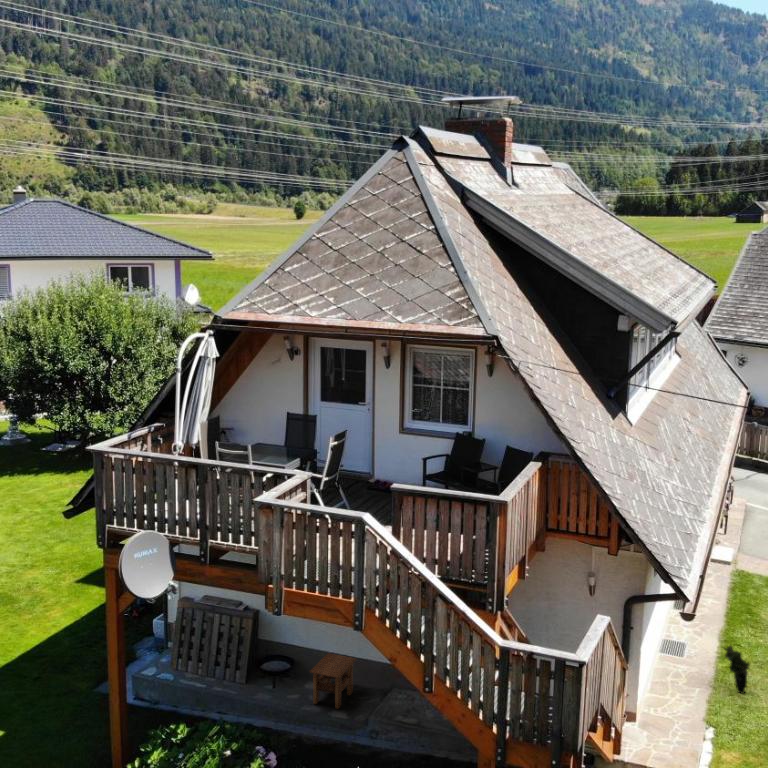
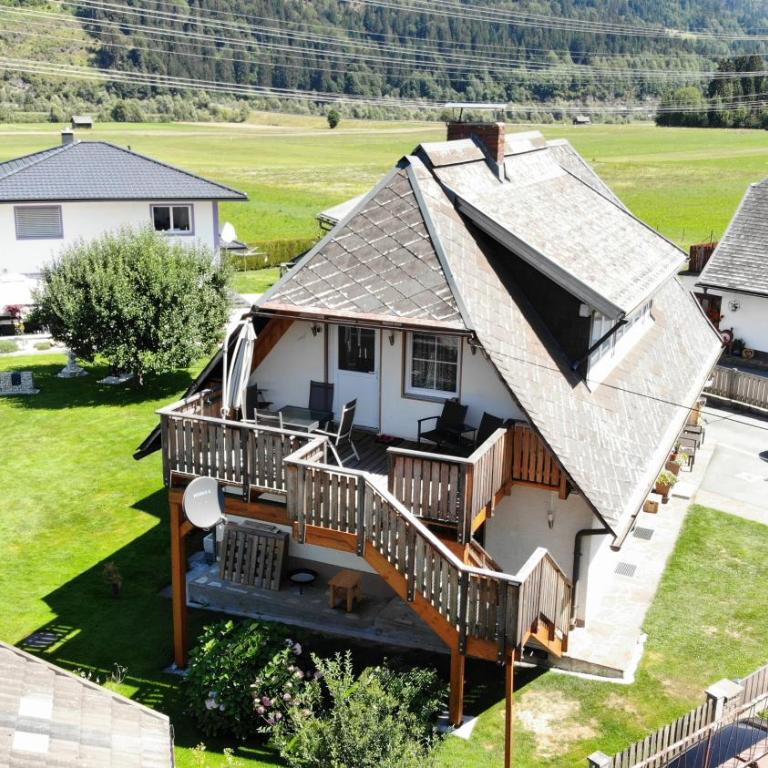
potted plant: present [724,646,750,694] -> present [103,563,122,598]

